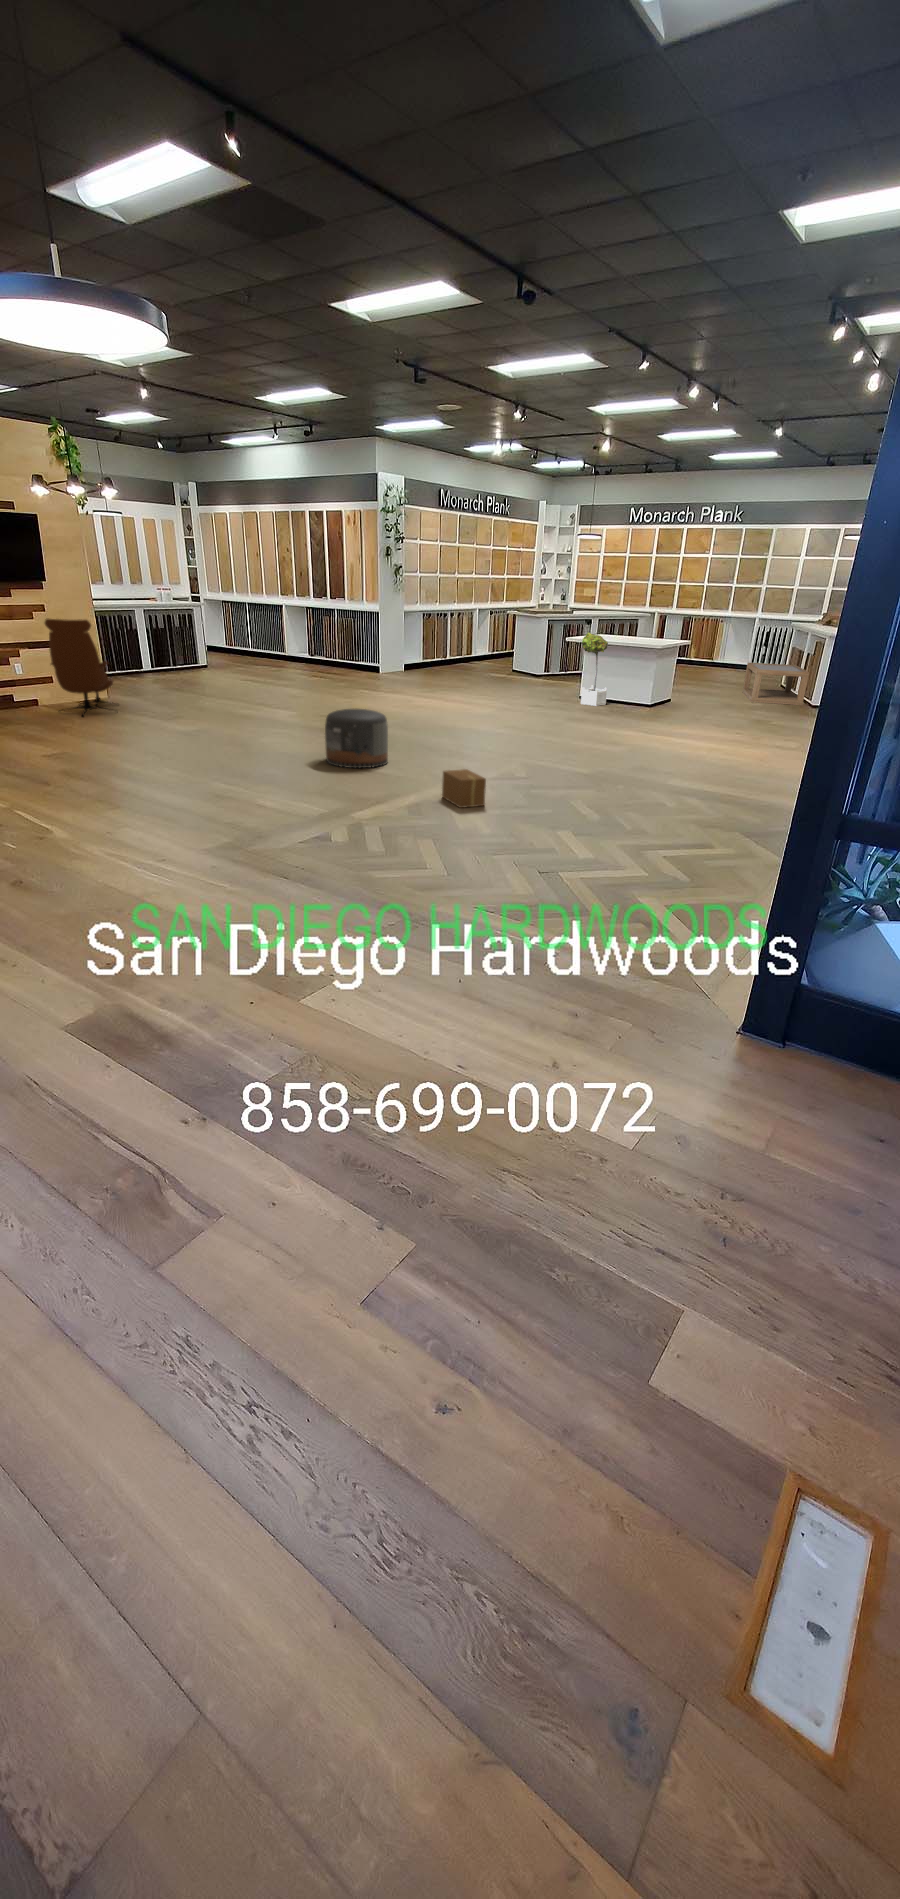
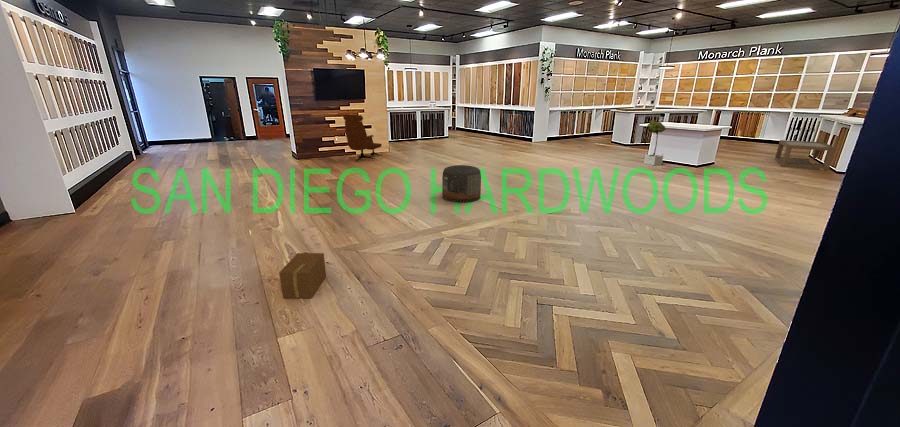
cardboard box: present [442,769,486,808] -> present [279,253,326,298]

